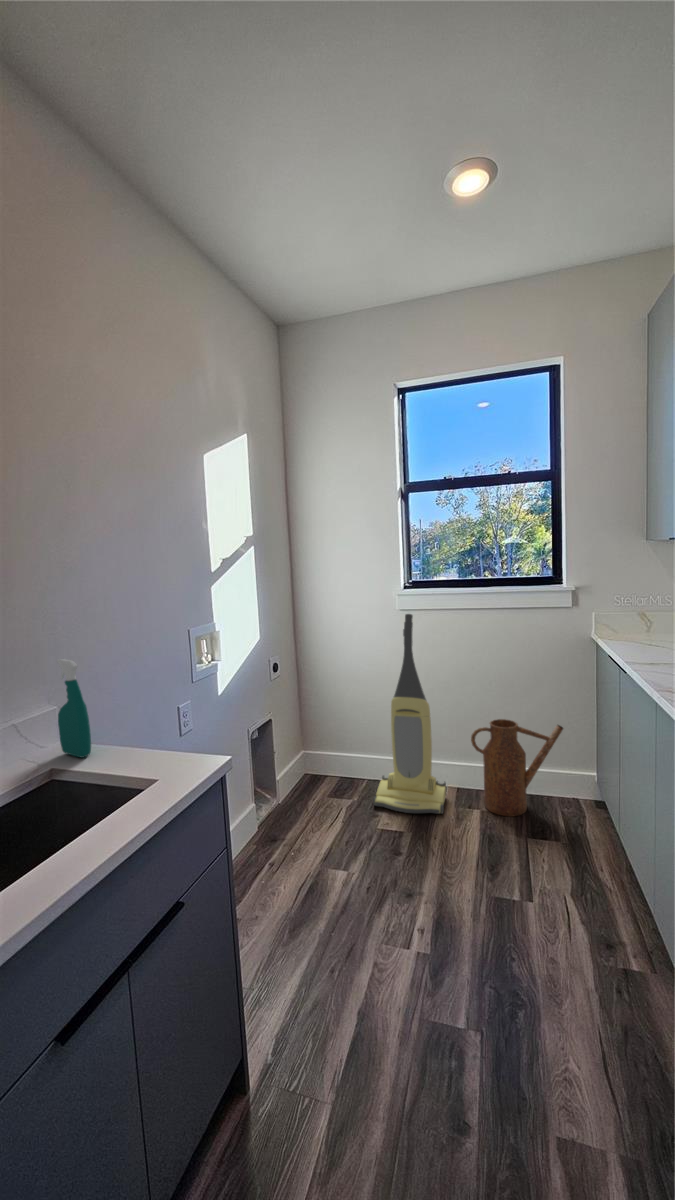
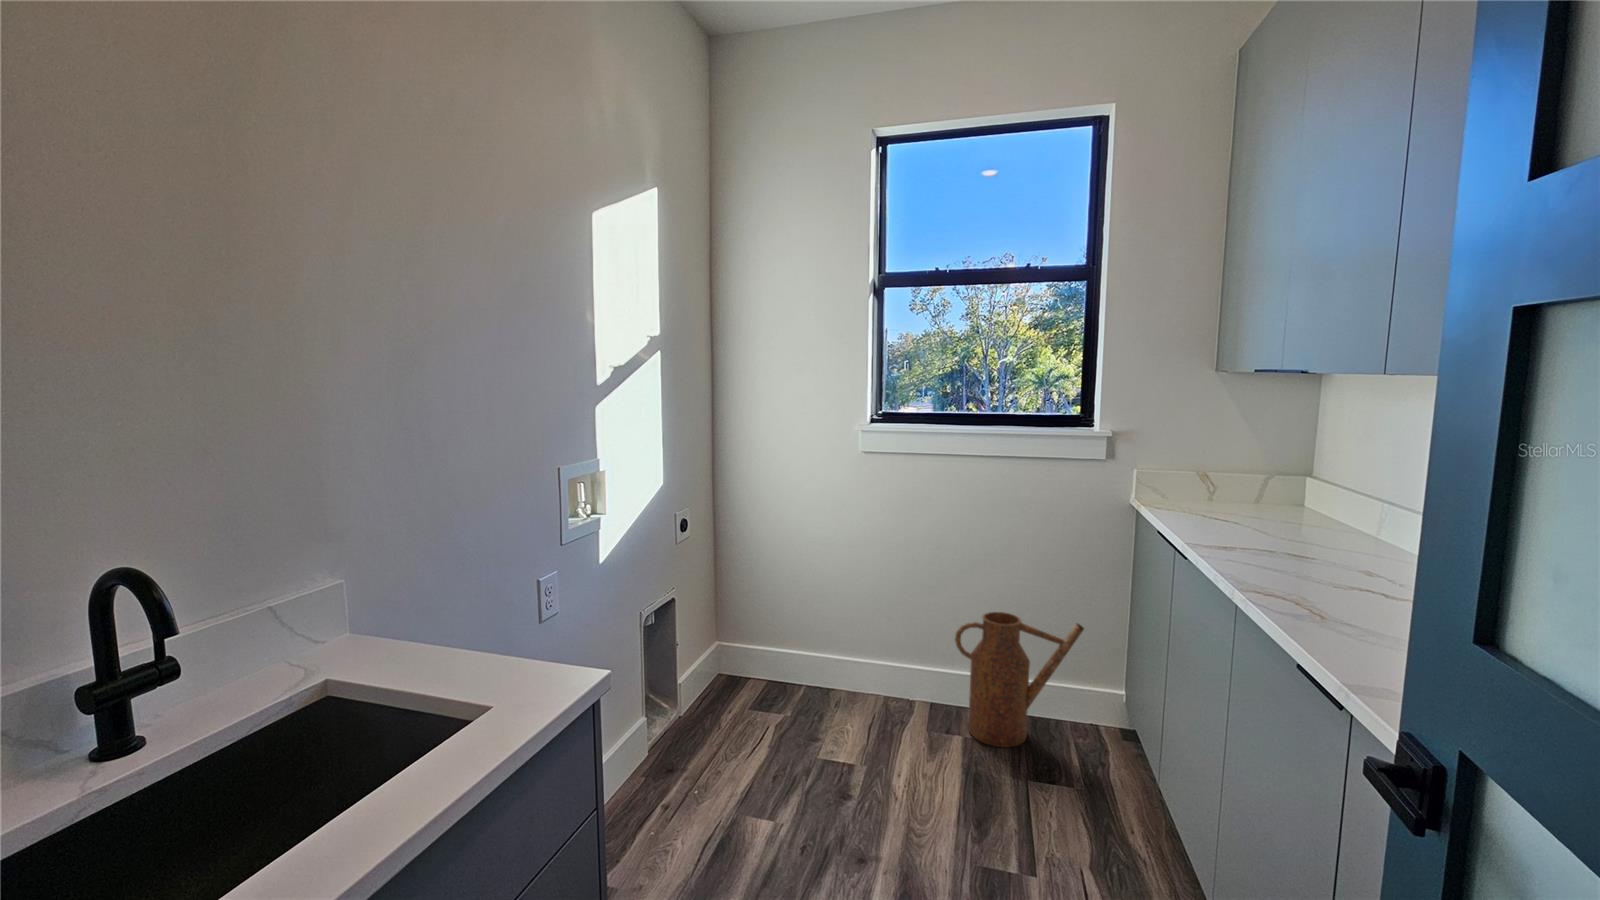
vacuum cleaner: present [373,614,446,814] -> none [814,458,916,741]
spray bottle: present [57,659,91,758] -> none [342,508,393,662]

